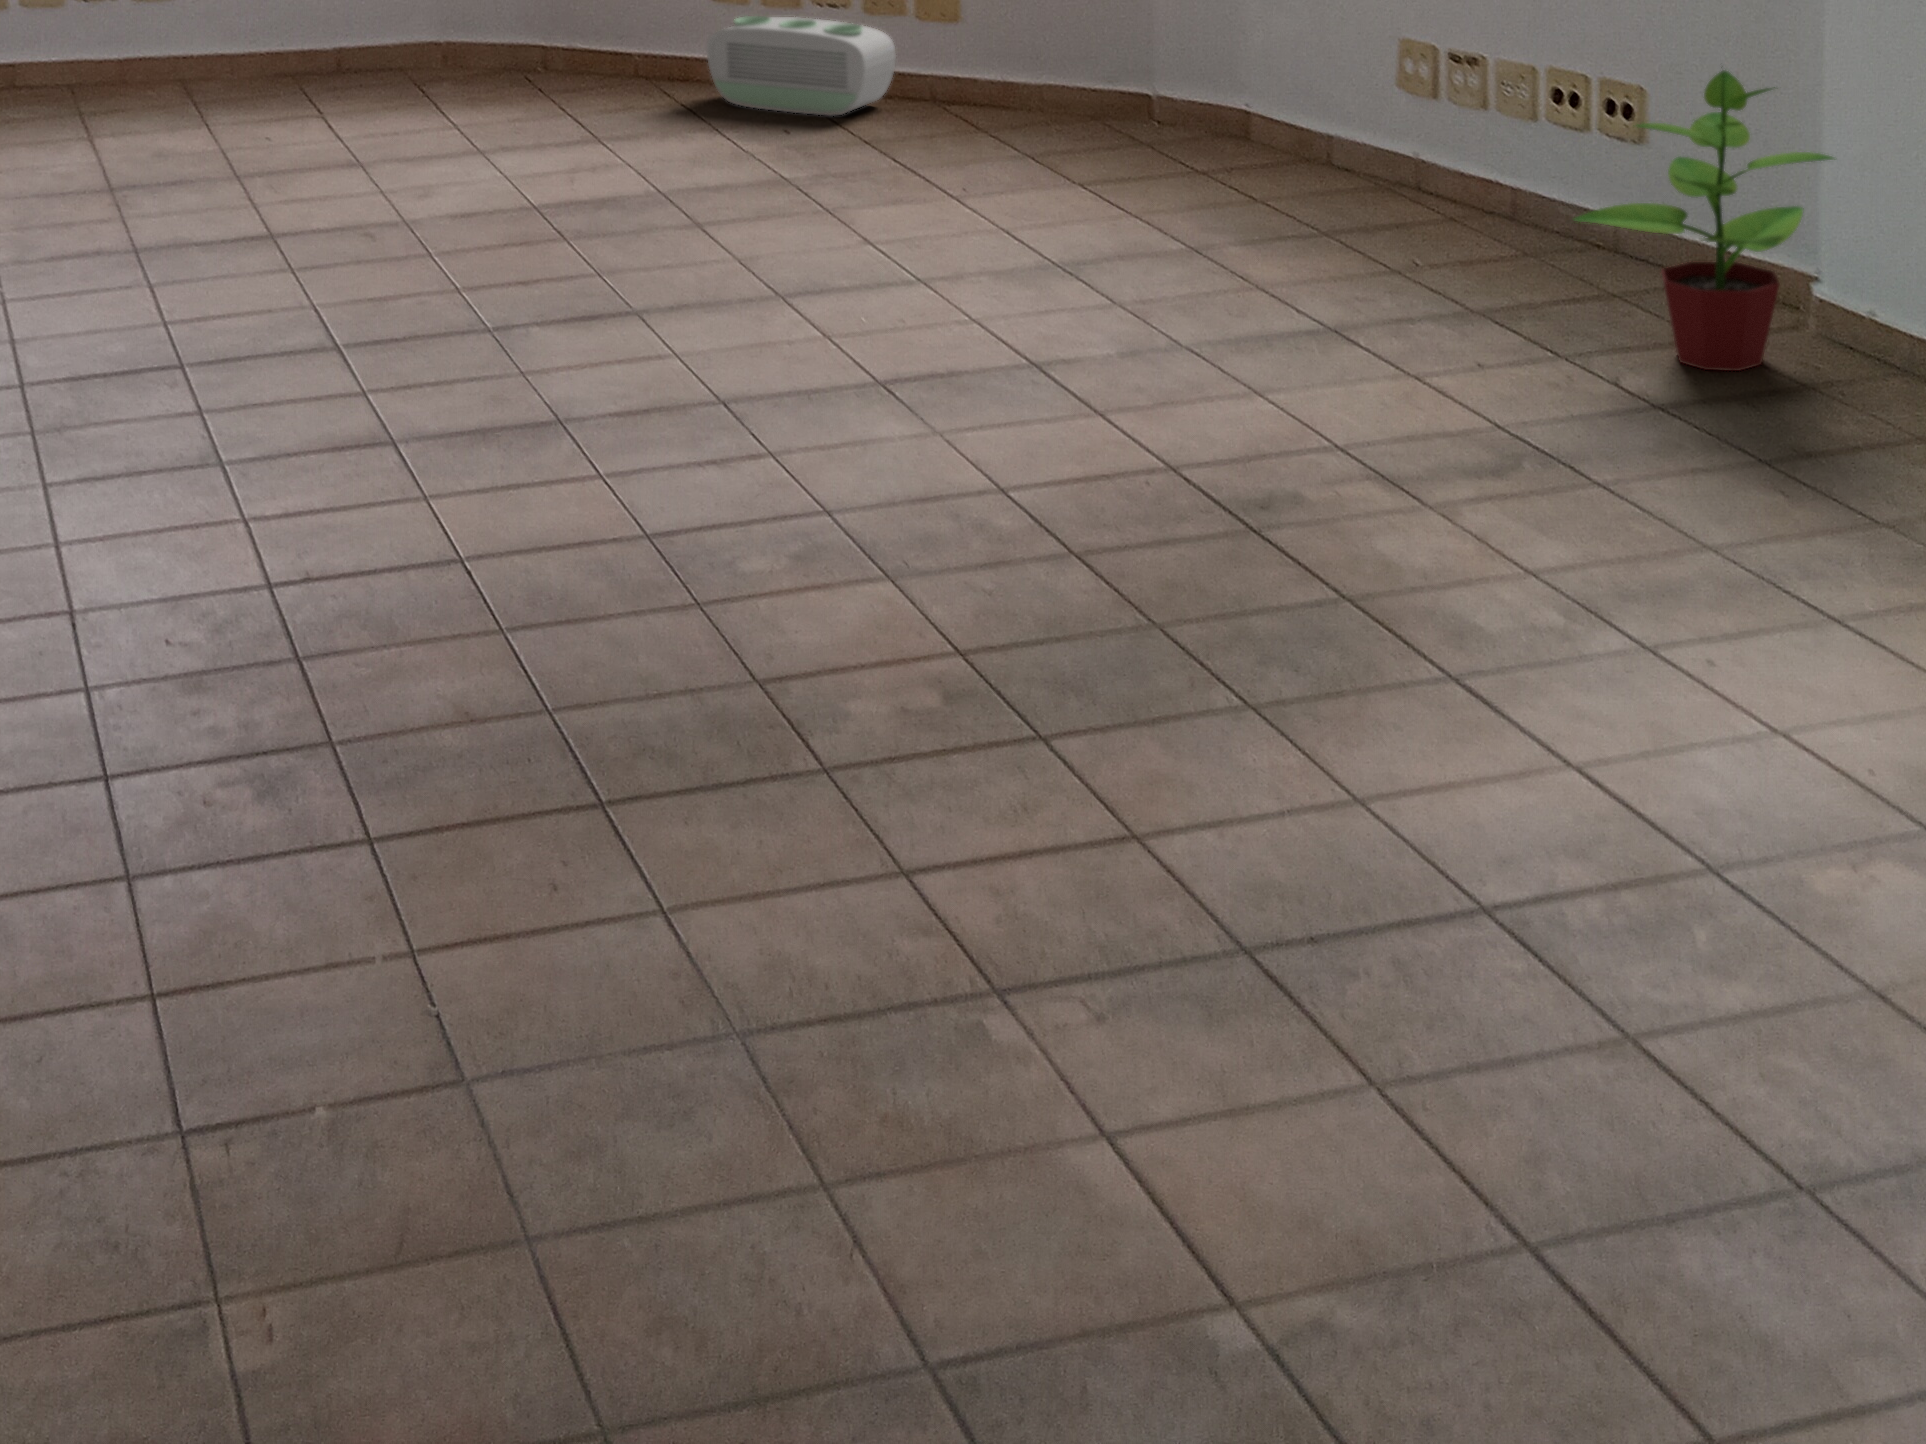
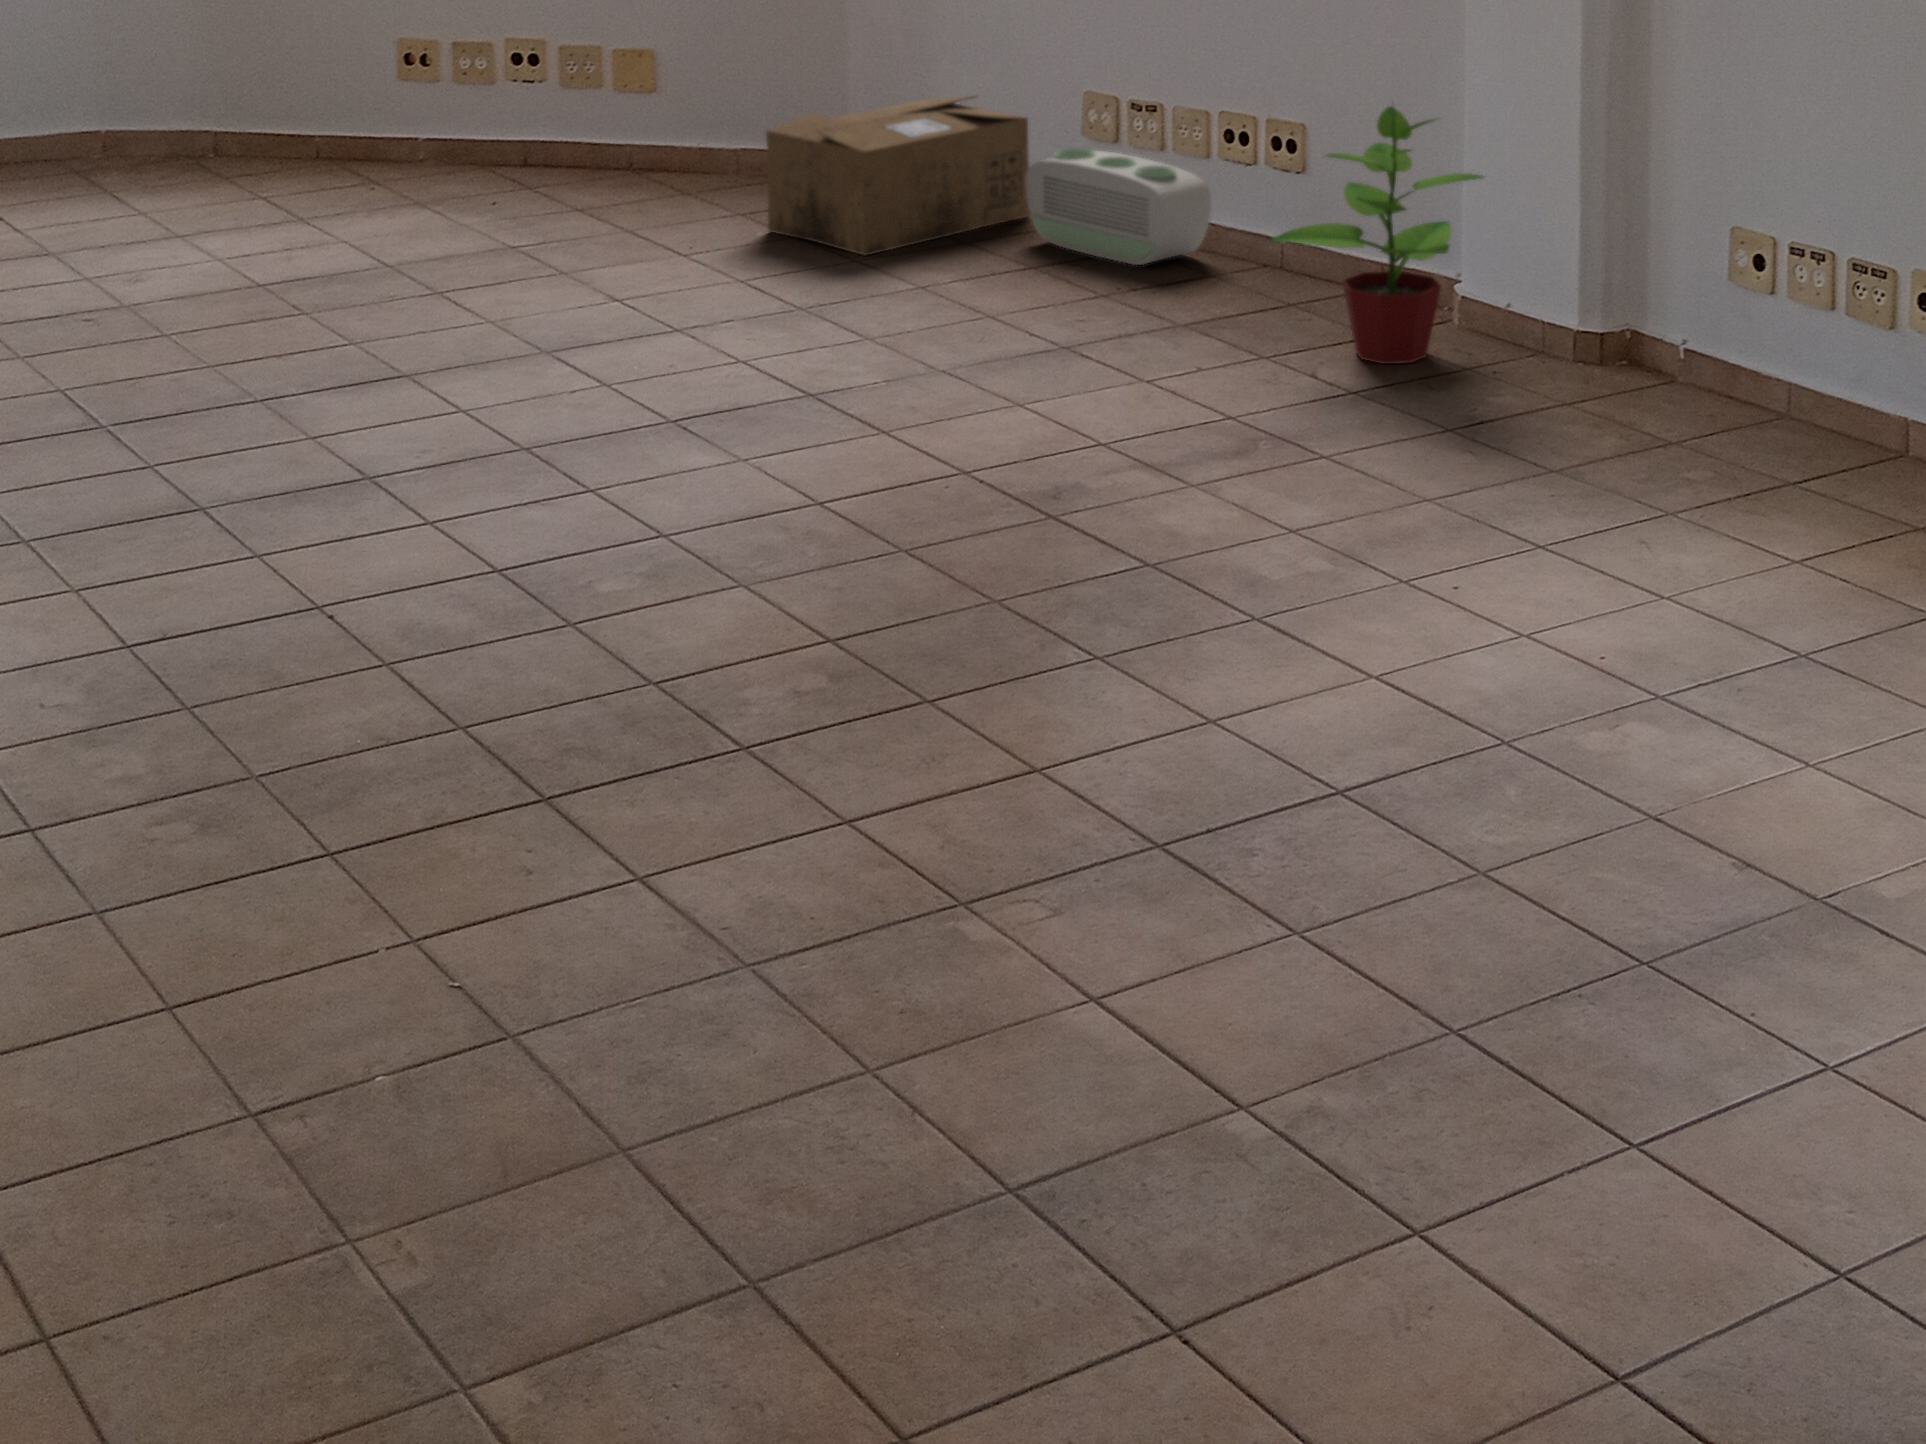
air purifier: present [707,16,896,116] -> present [1026,149,1211,265]
cardboard box: none [1060,40,1353,211] -> present [766,96,1029,256]

